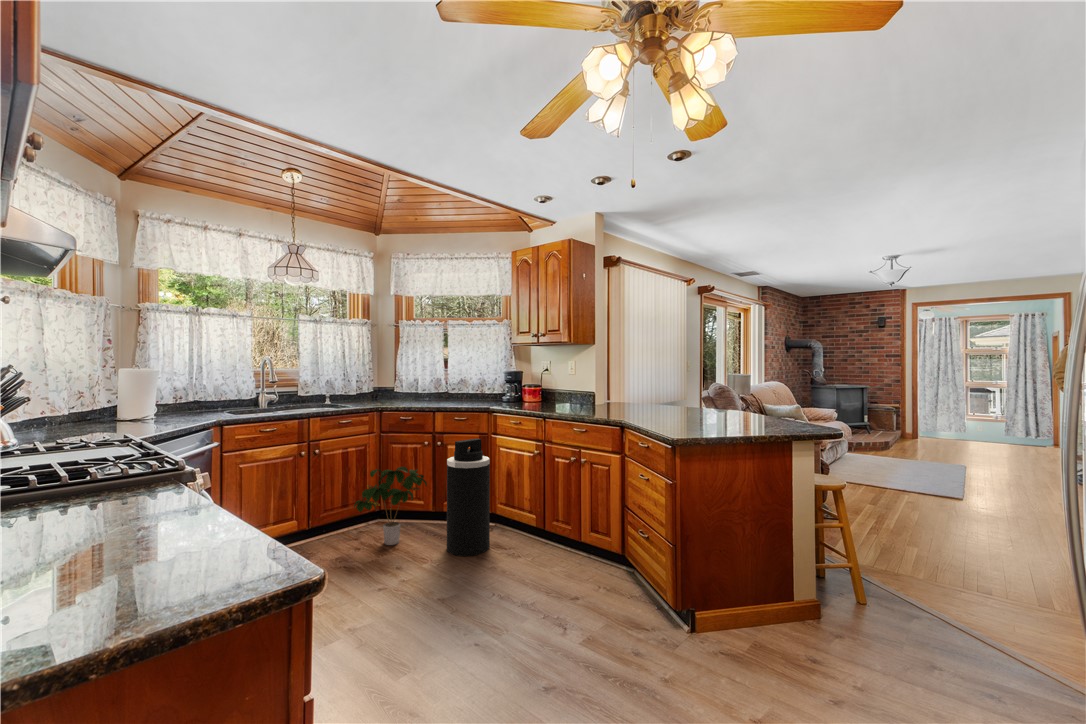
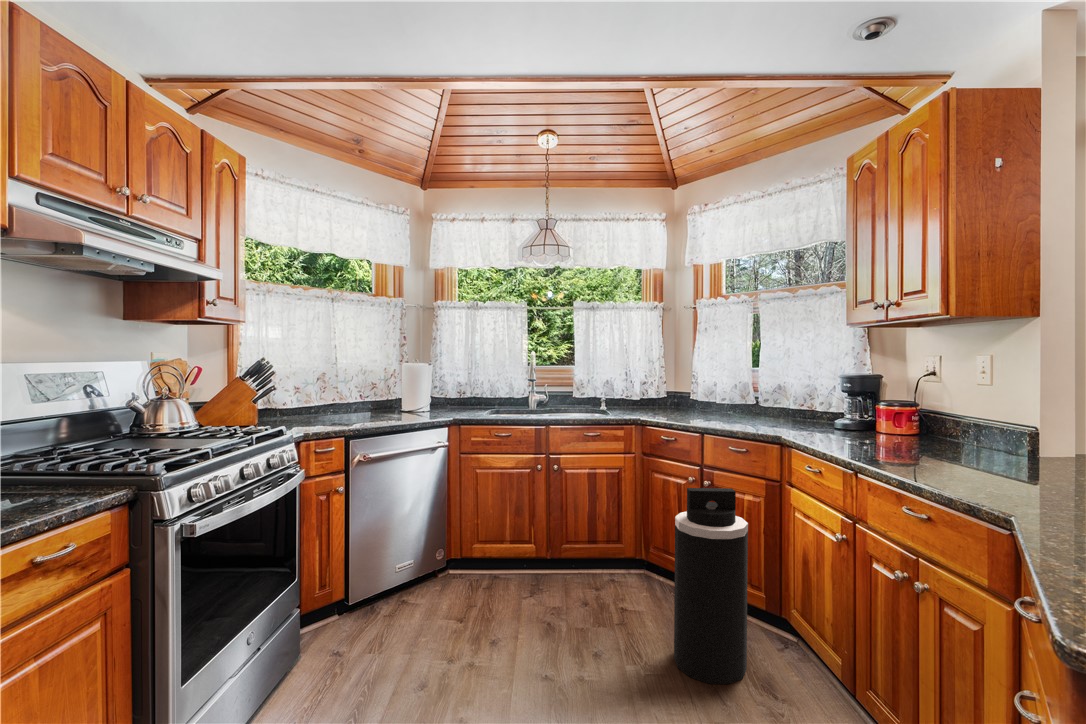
potted plant: present [354,467,427,545] -> none [580,503,671,615]

